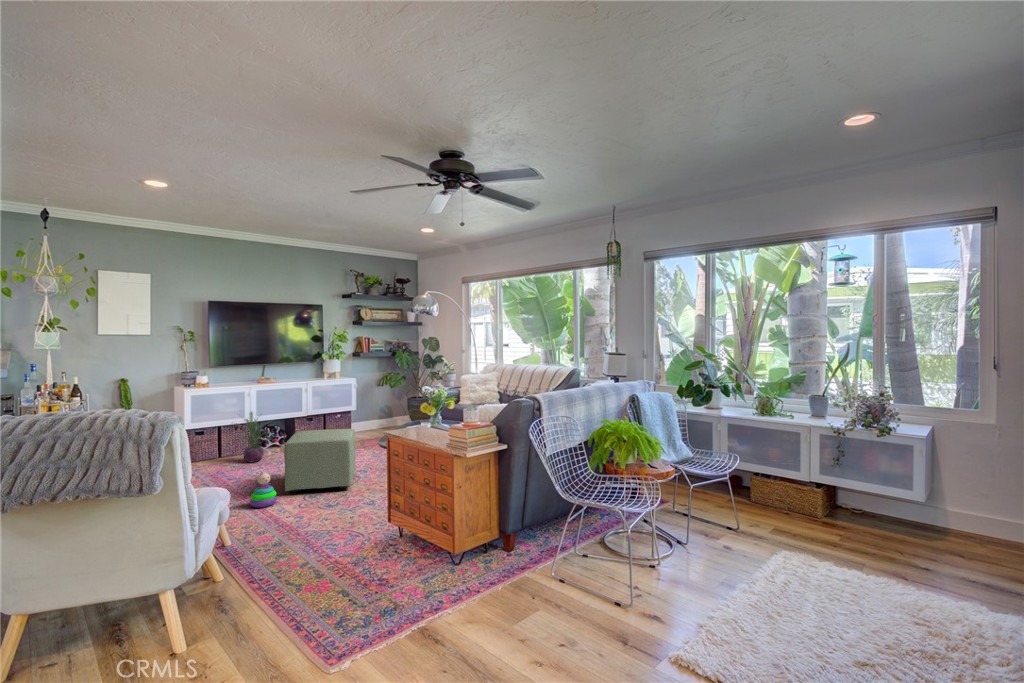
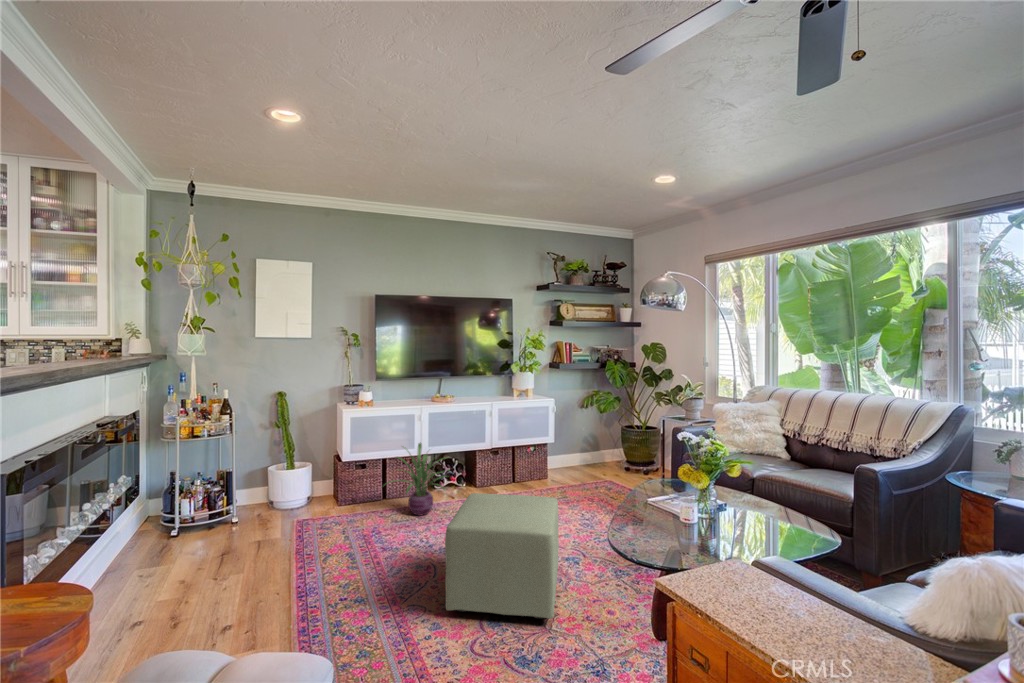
stacking toy: present [250,473,277,507] -> none [386,583,430,650]

